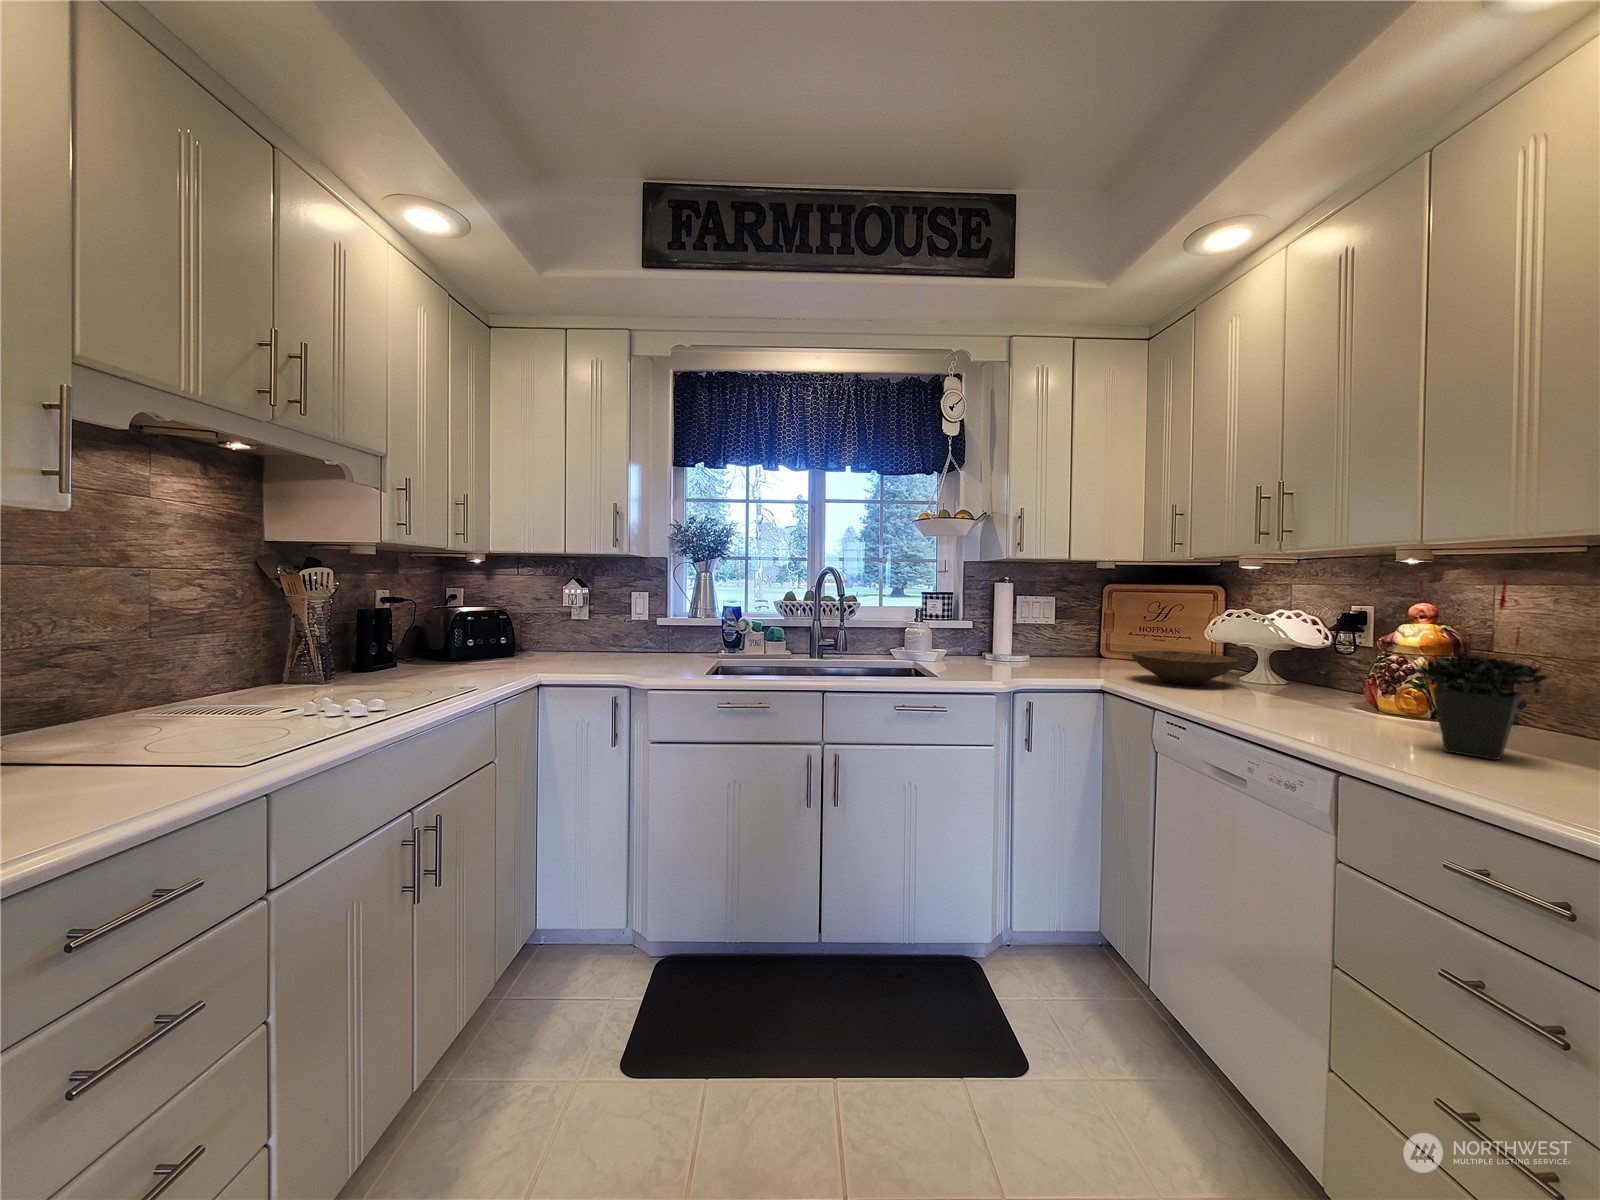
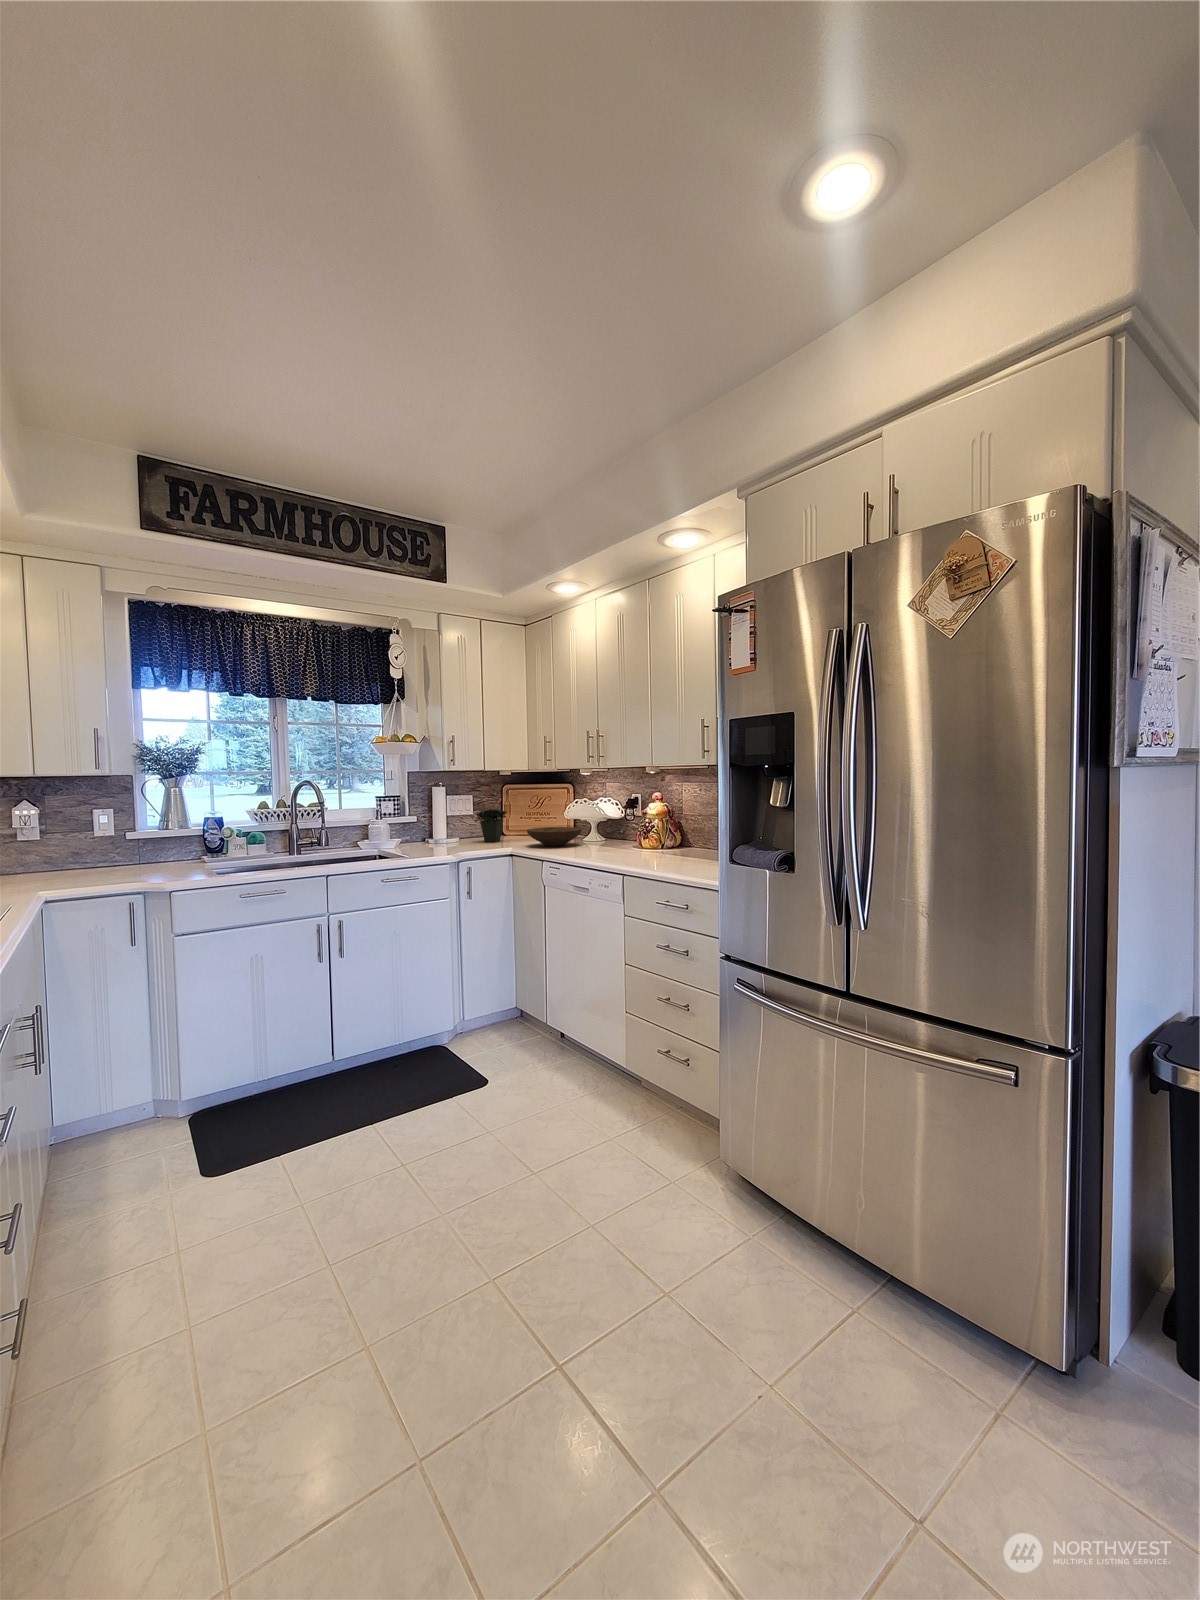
potted plant: present [1413,577,1546,760] -> present [475,784,507,842]

